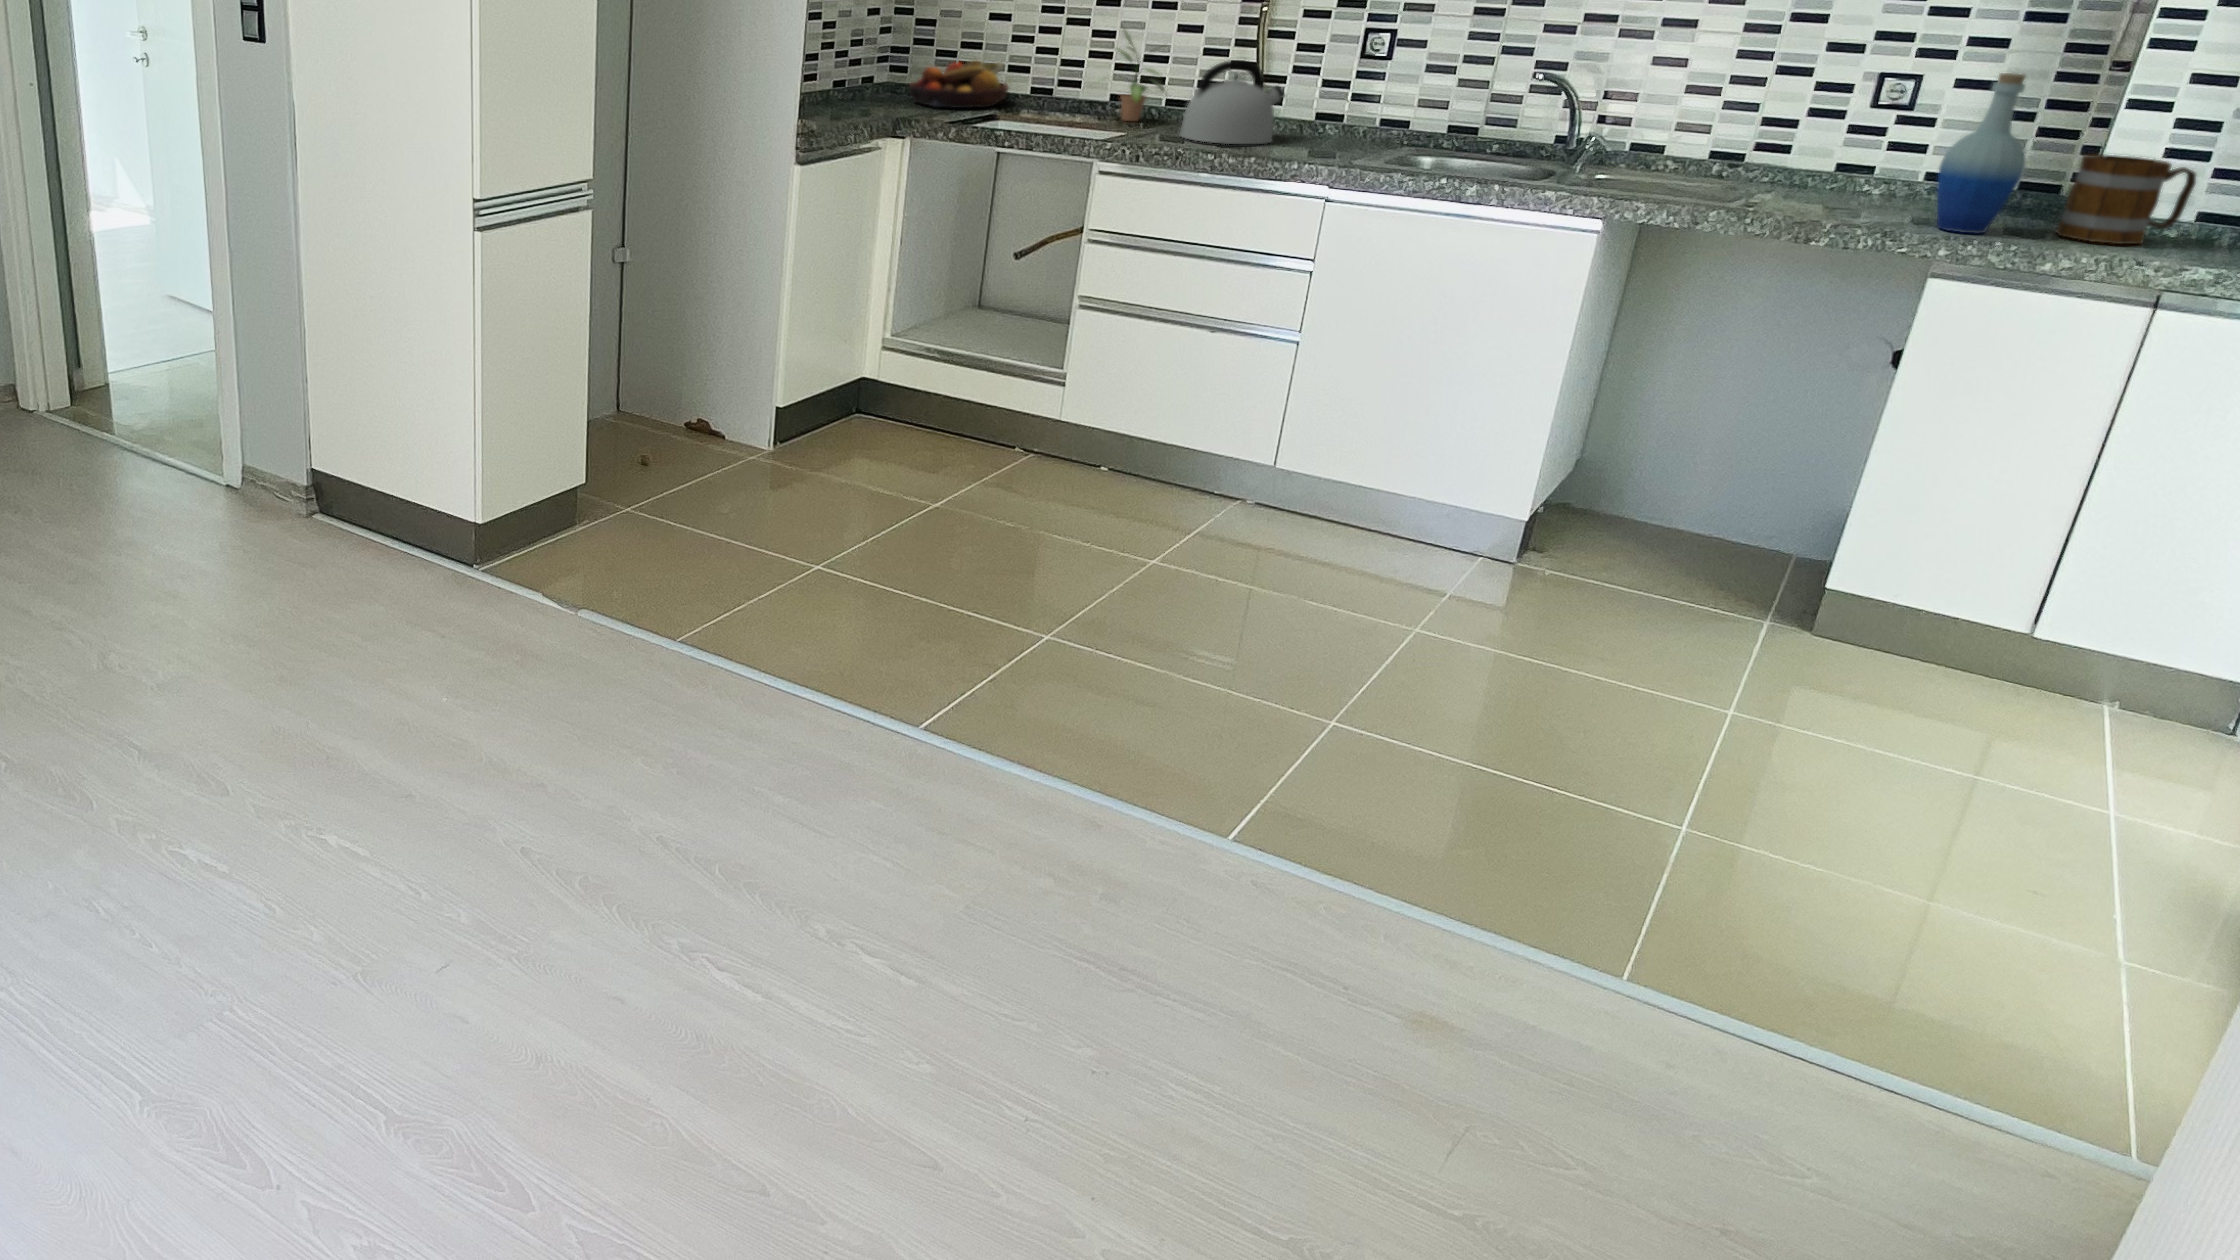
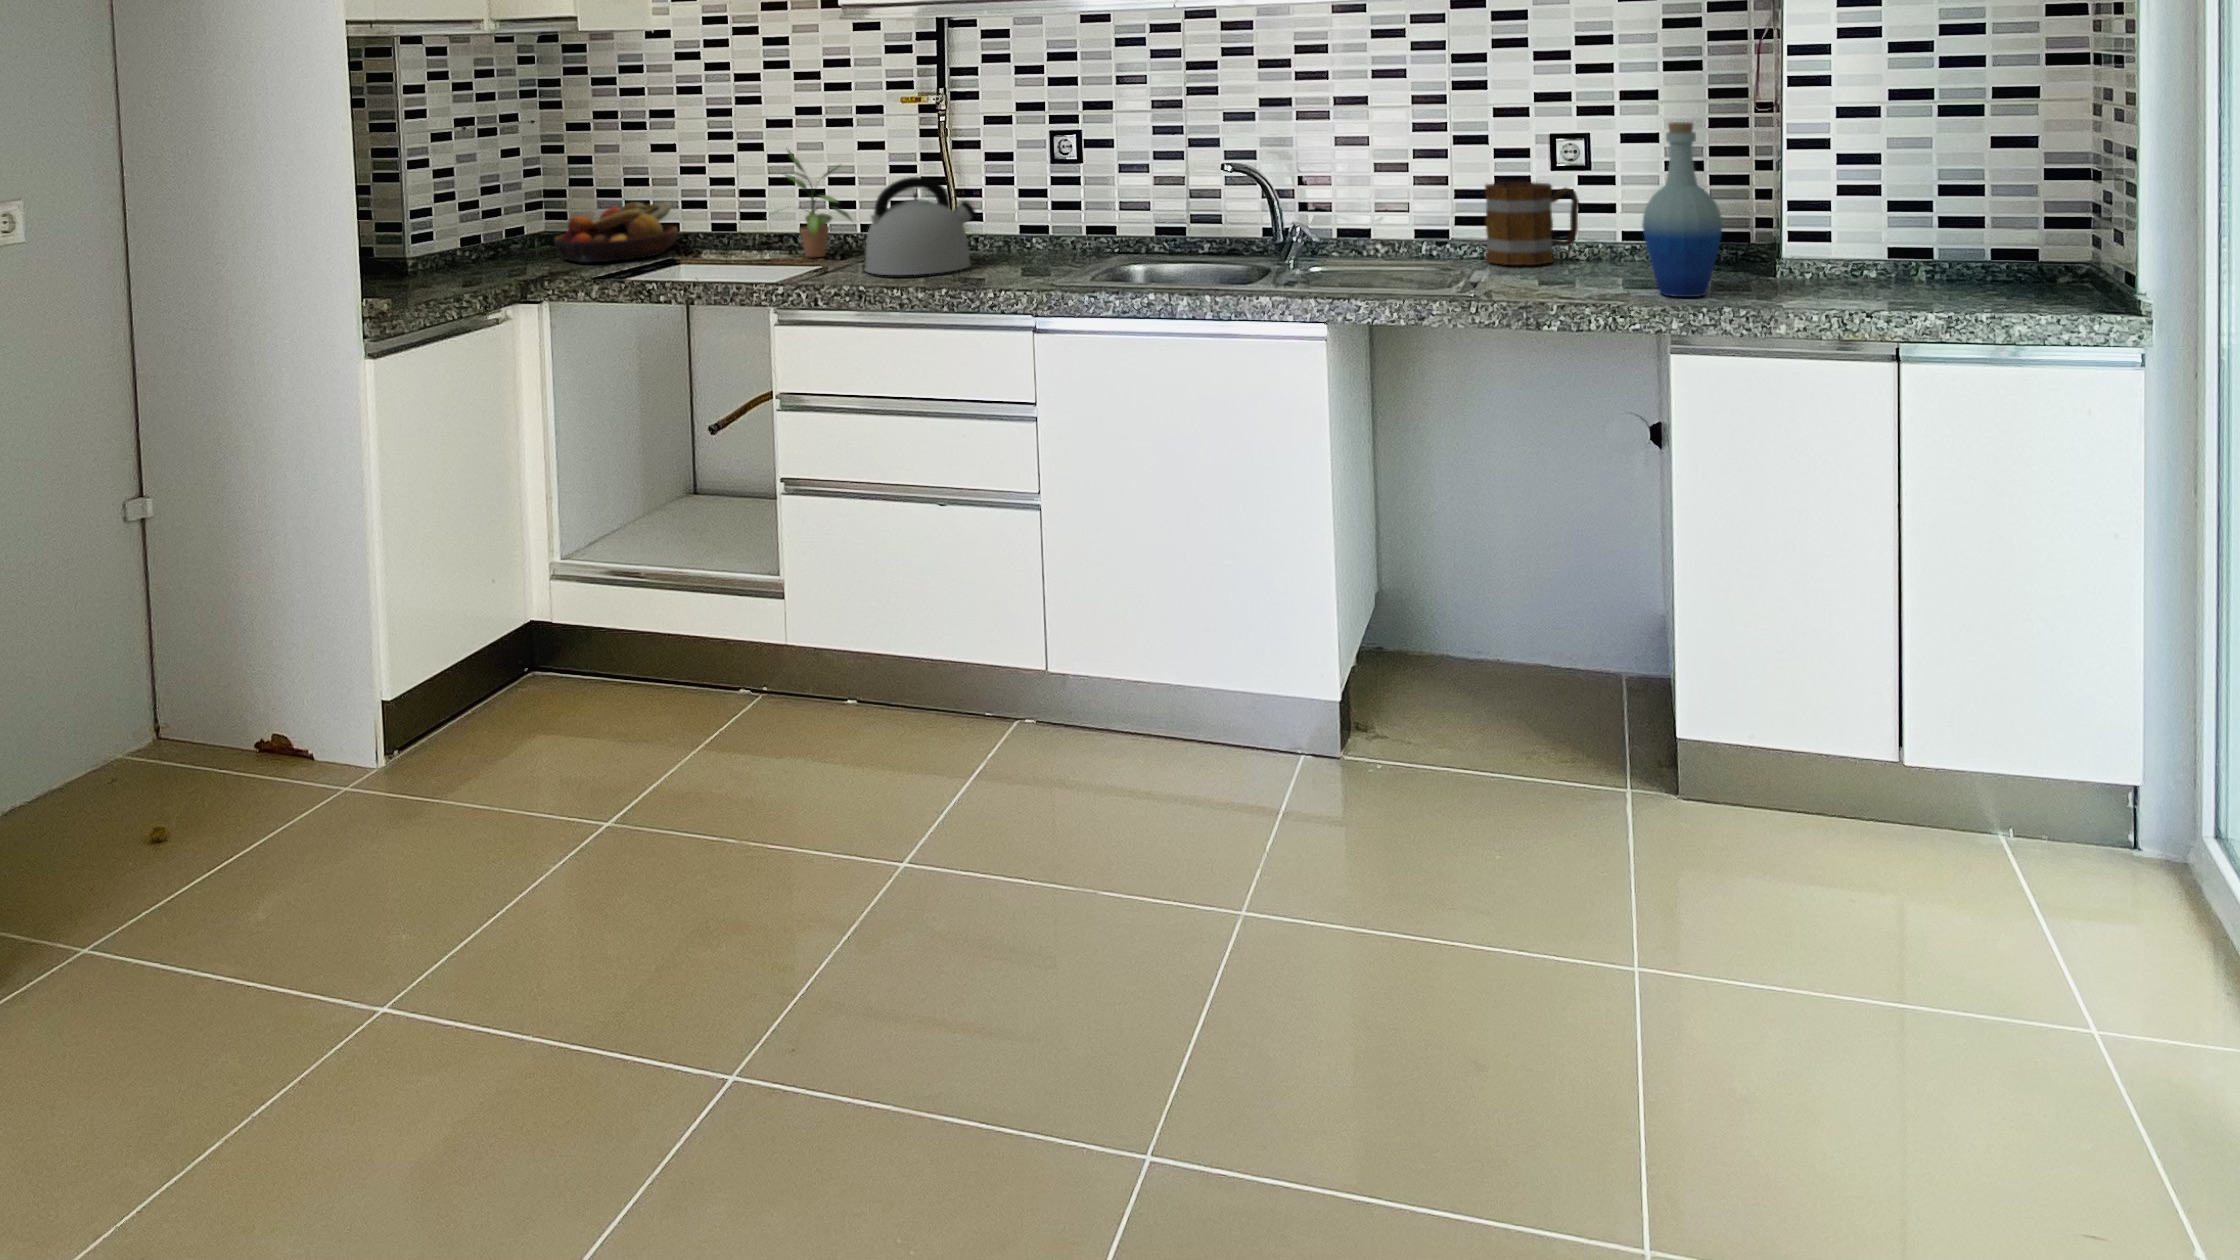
mug: present [2056,154,2196,244] -> present [1485,182,1579,265]

